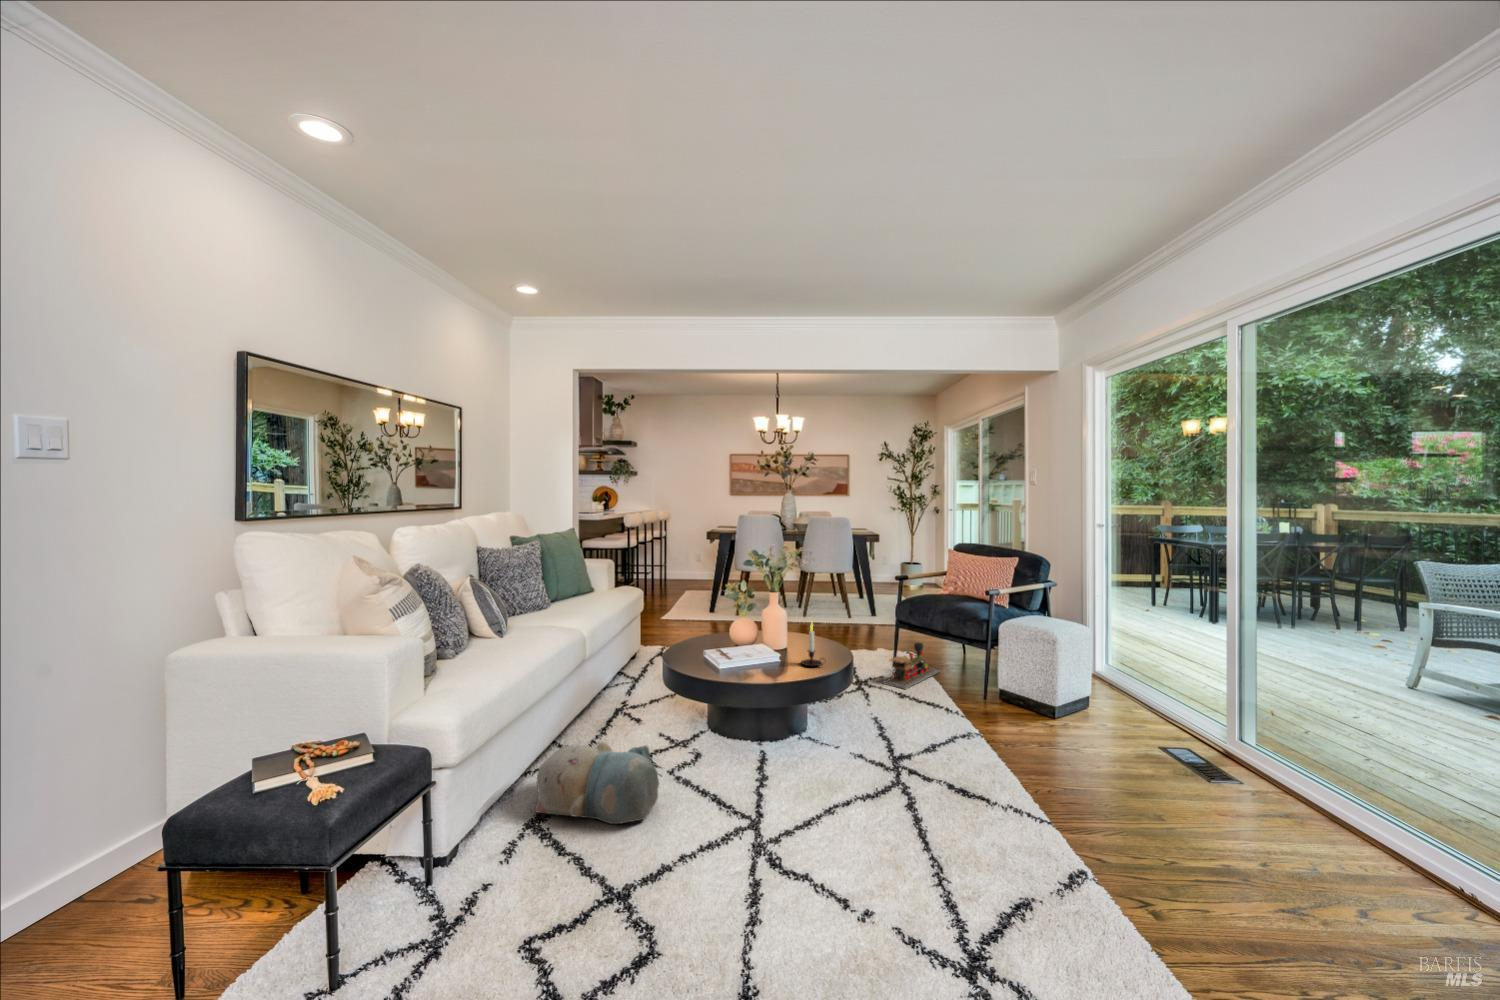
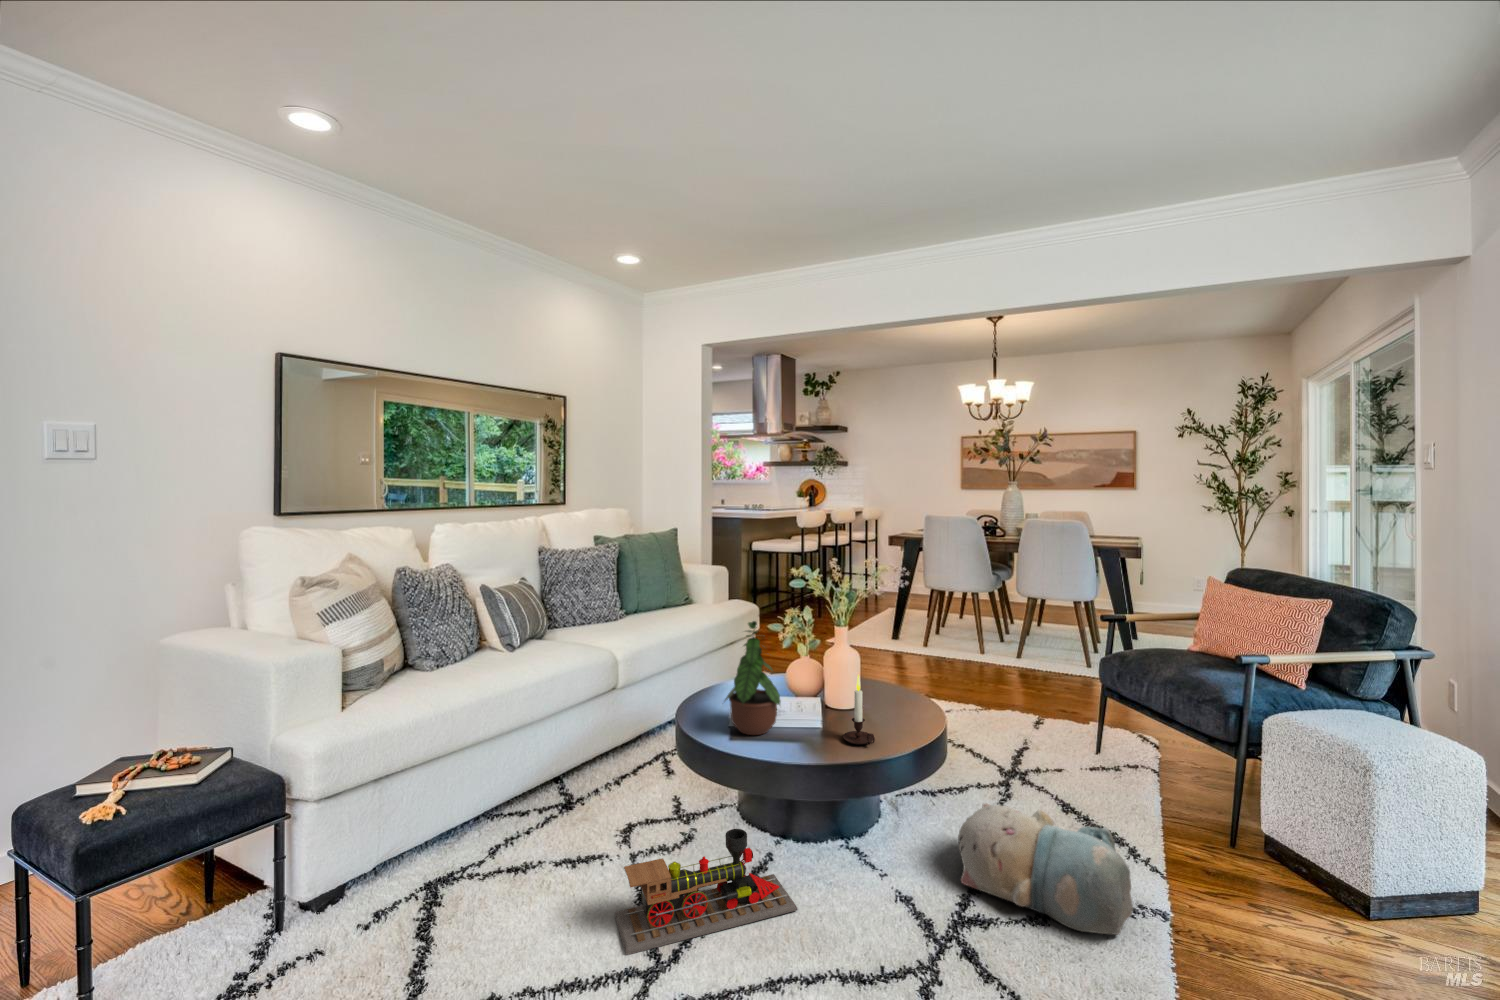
potted plant: none [716,590,763,671] -> present [725,621,781,735]
toy train: present [882,642,940,689] -> present [615,829,797,955]
plush toy: present [535,741,659,824] -> present [958,803,1133,935]

